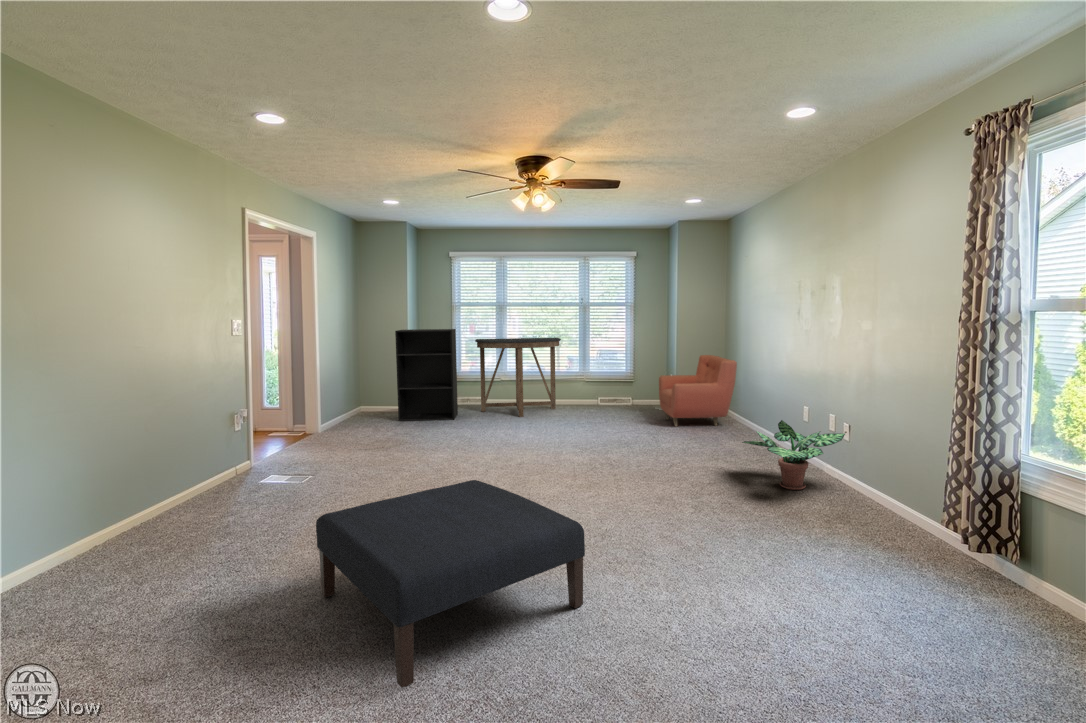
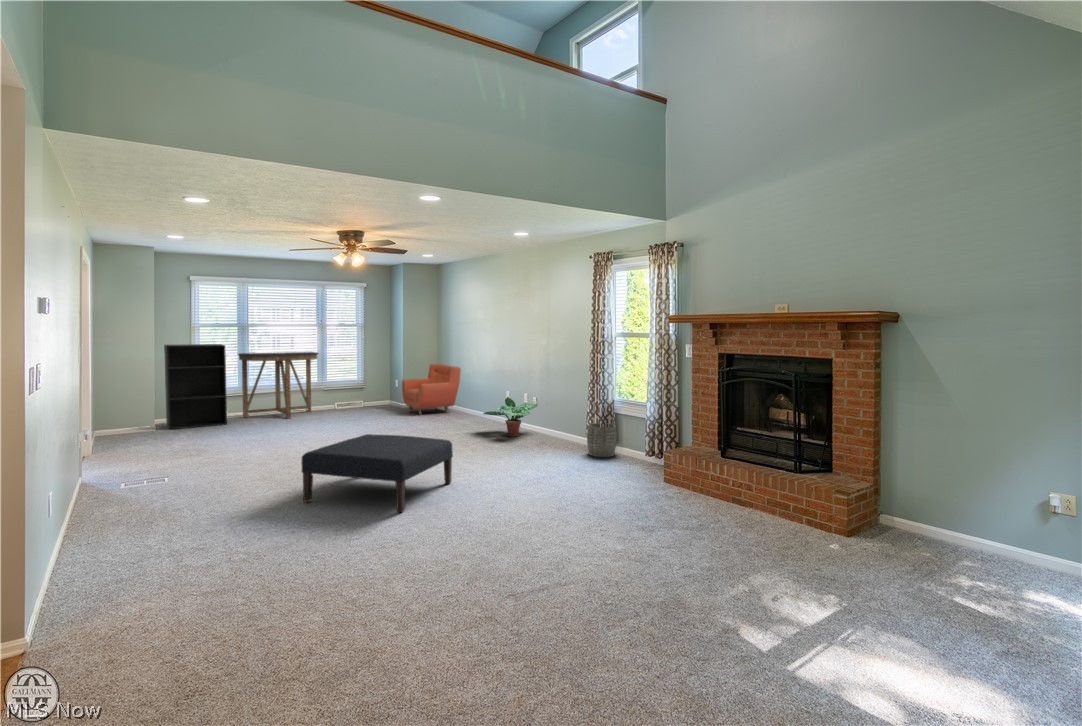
woven basket: none [938,506,1025,597] -> present [587,423,617,457]

